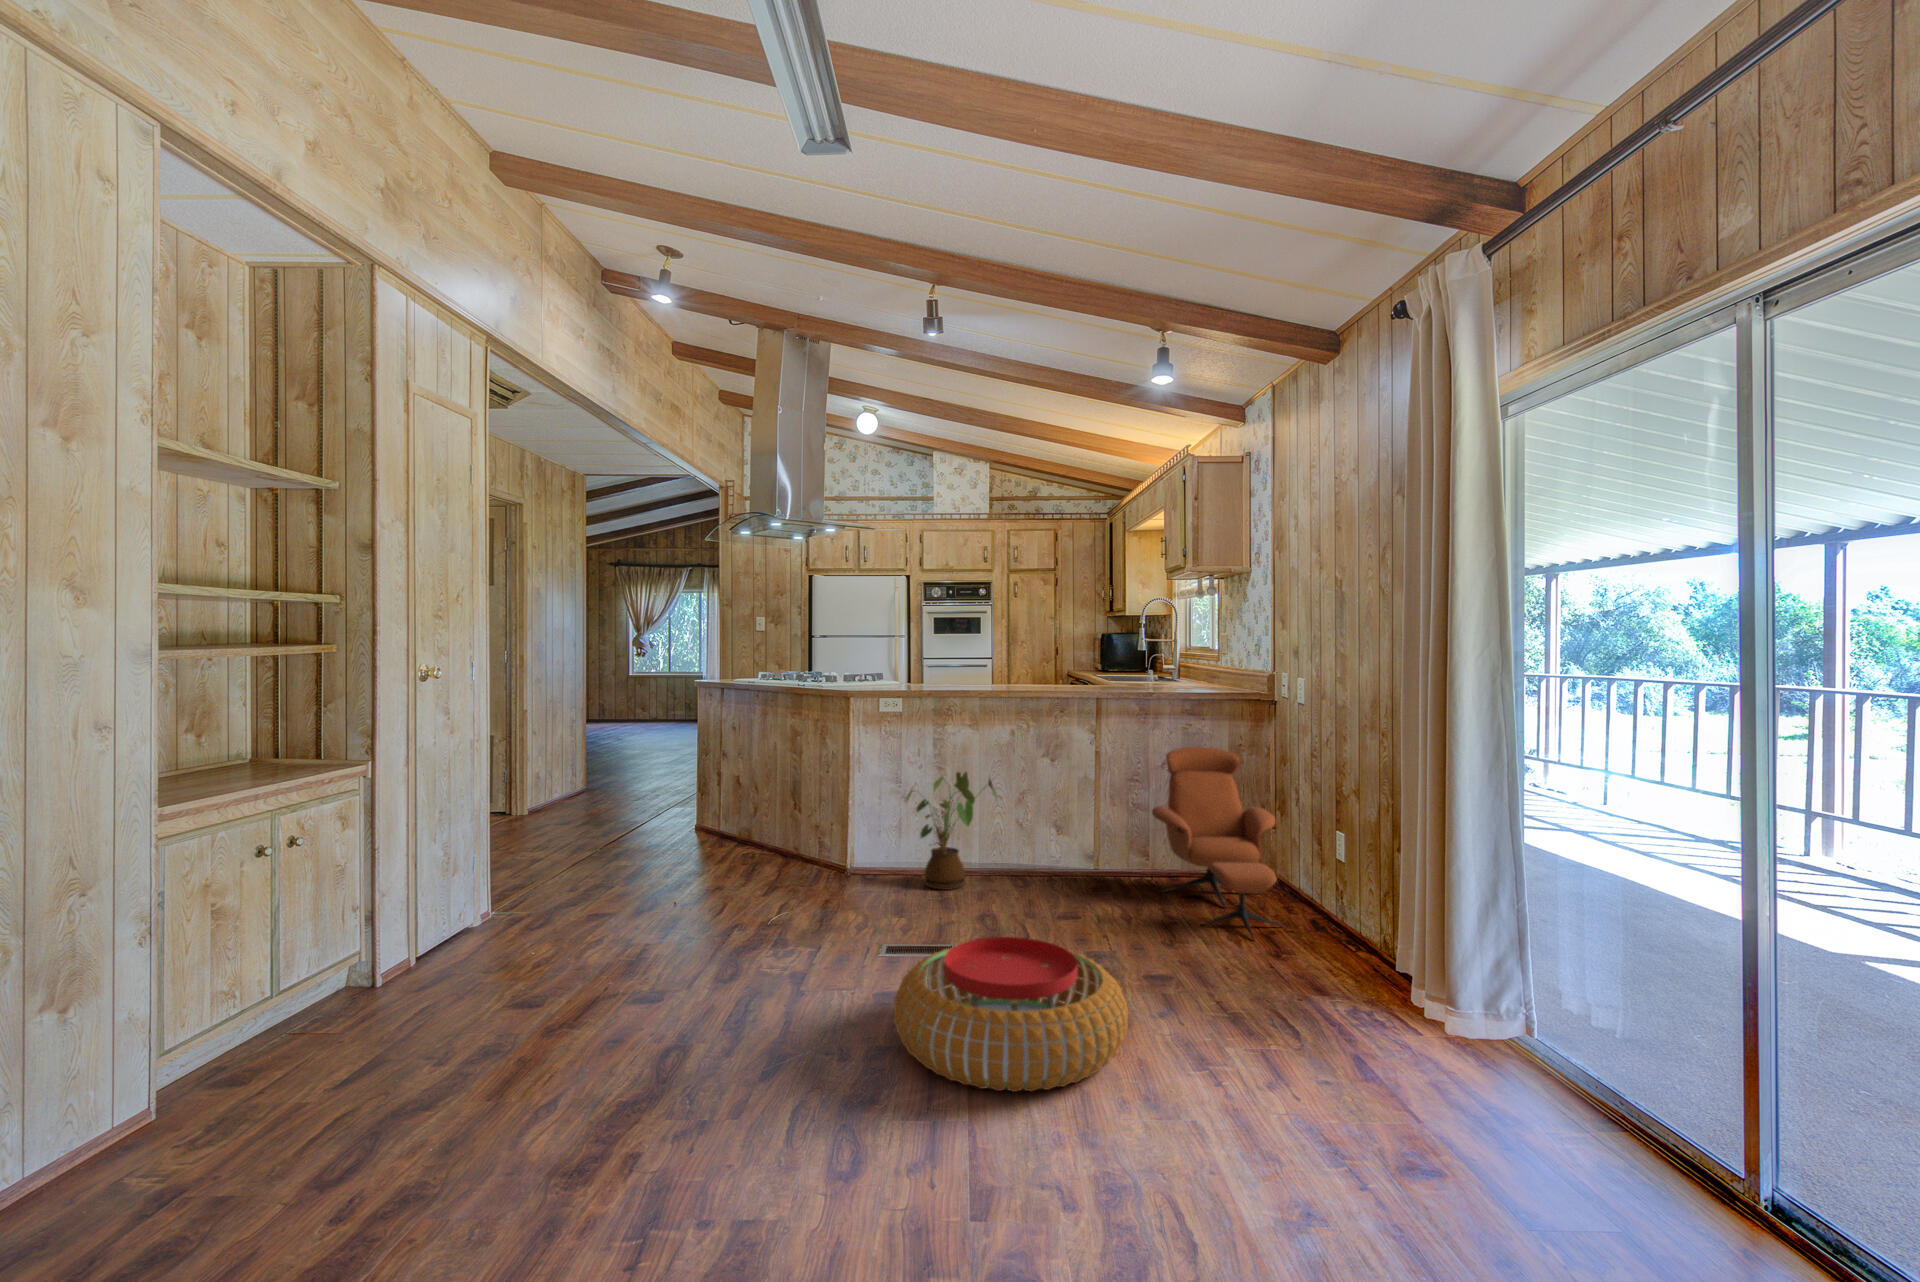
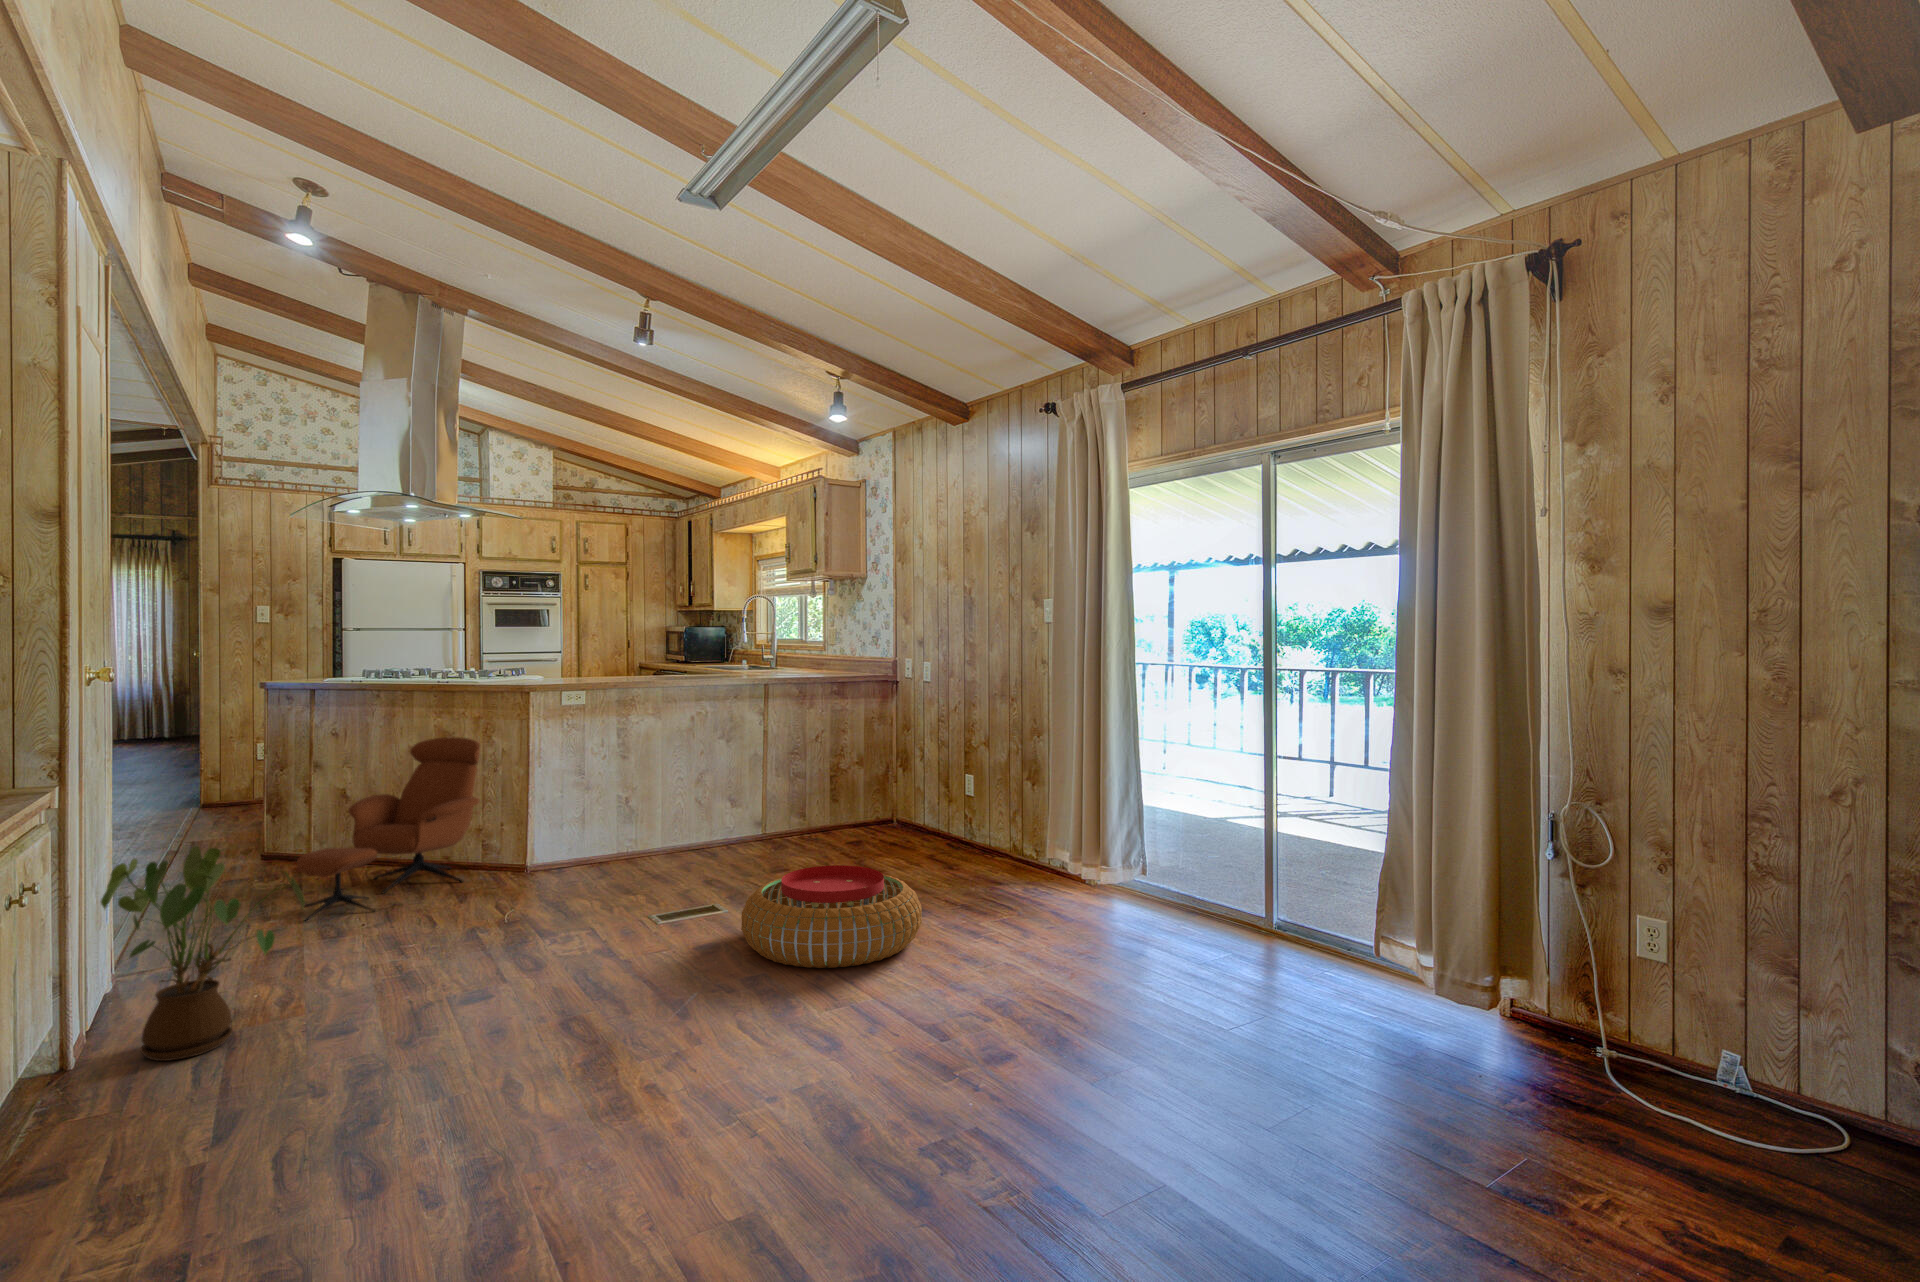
lounge chair: present [1152,747,1283,939] -> present [297,737,480,922]
house plant: present [906,772,997,890] -> present [101,846,305,1061]

